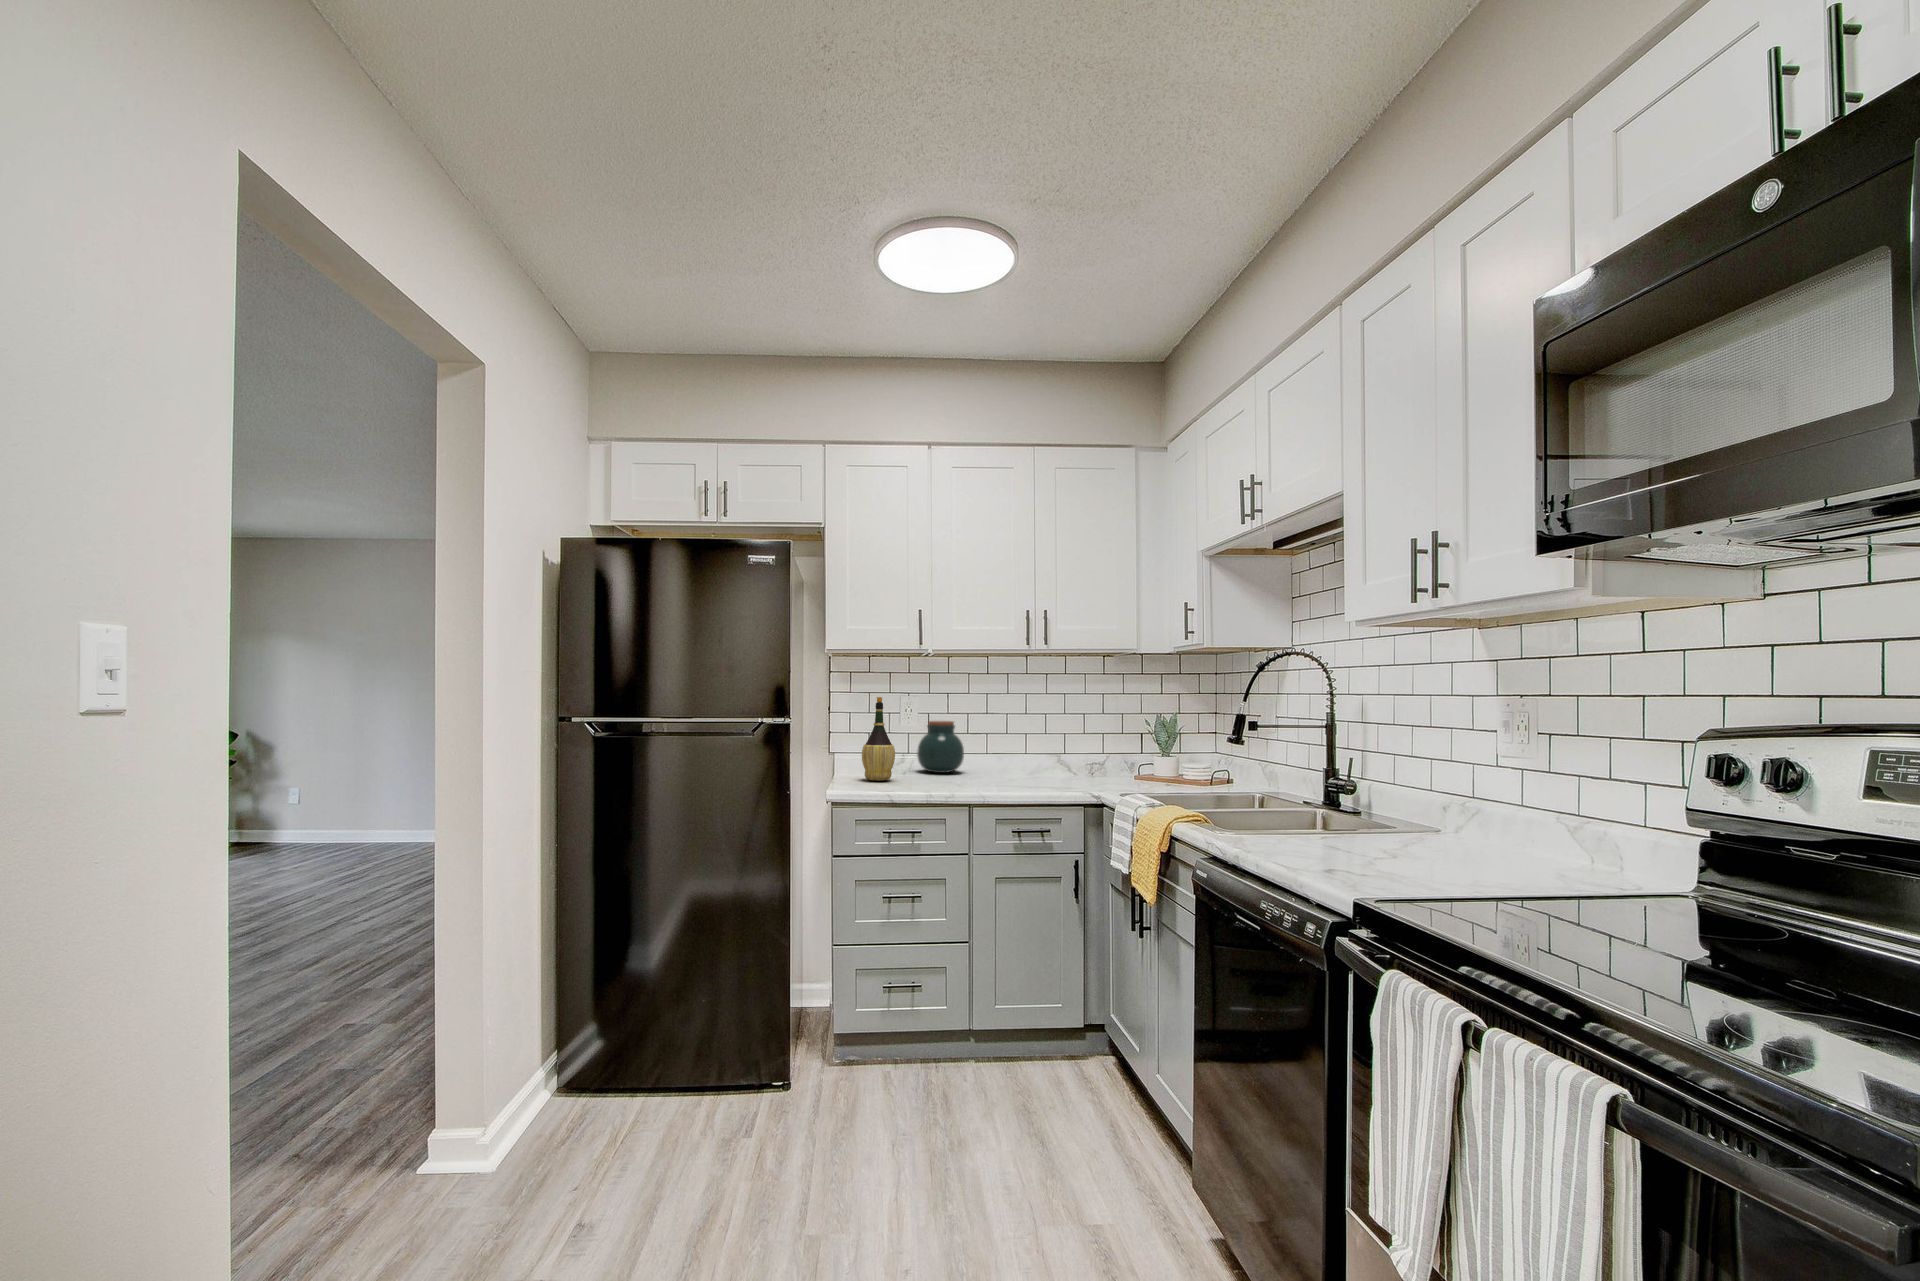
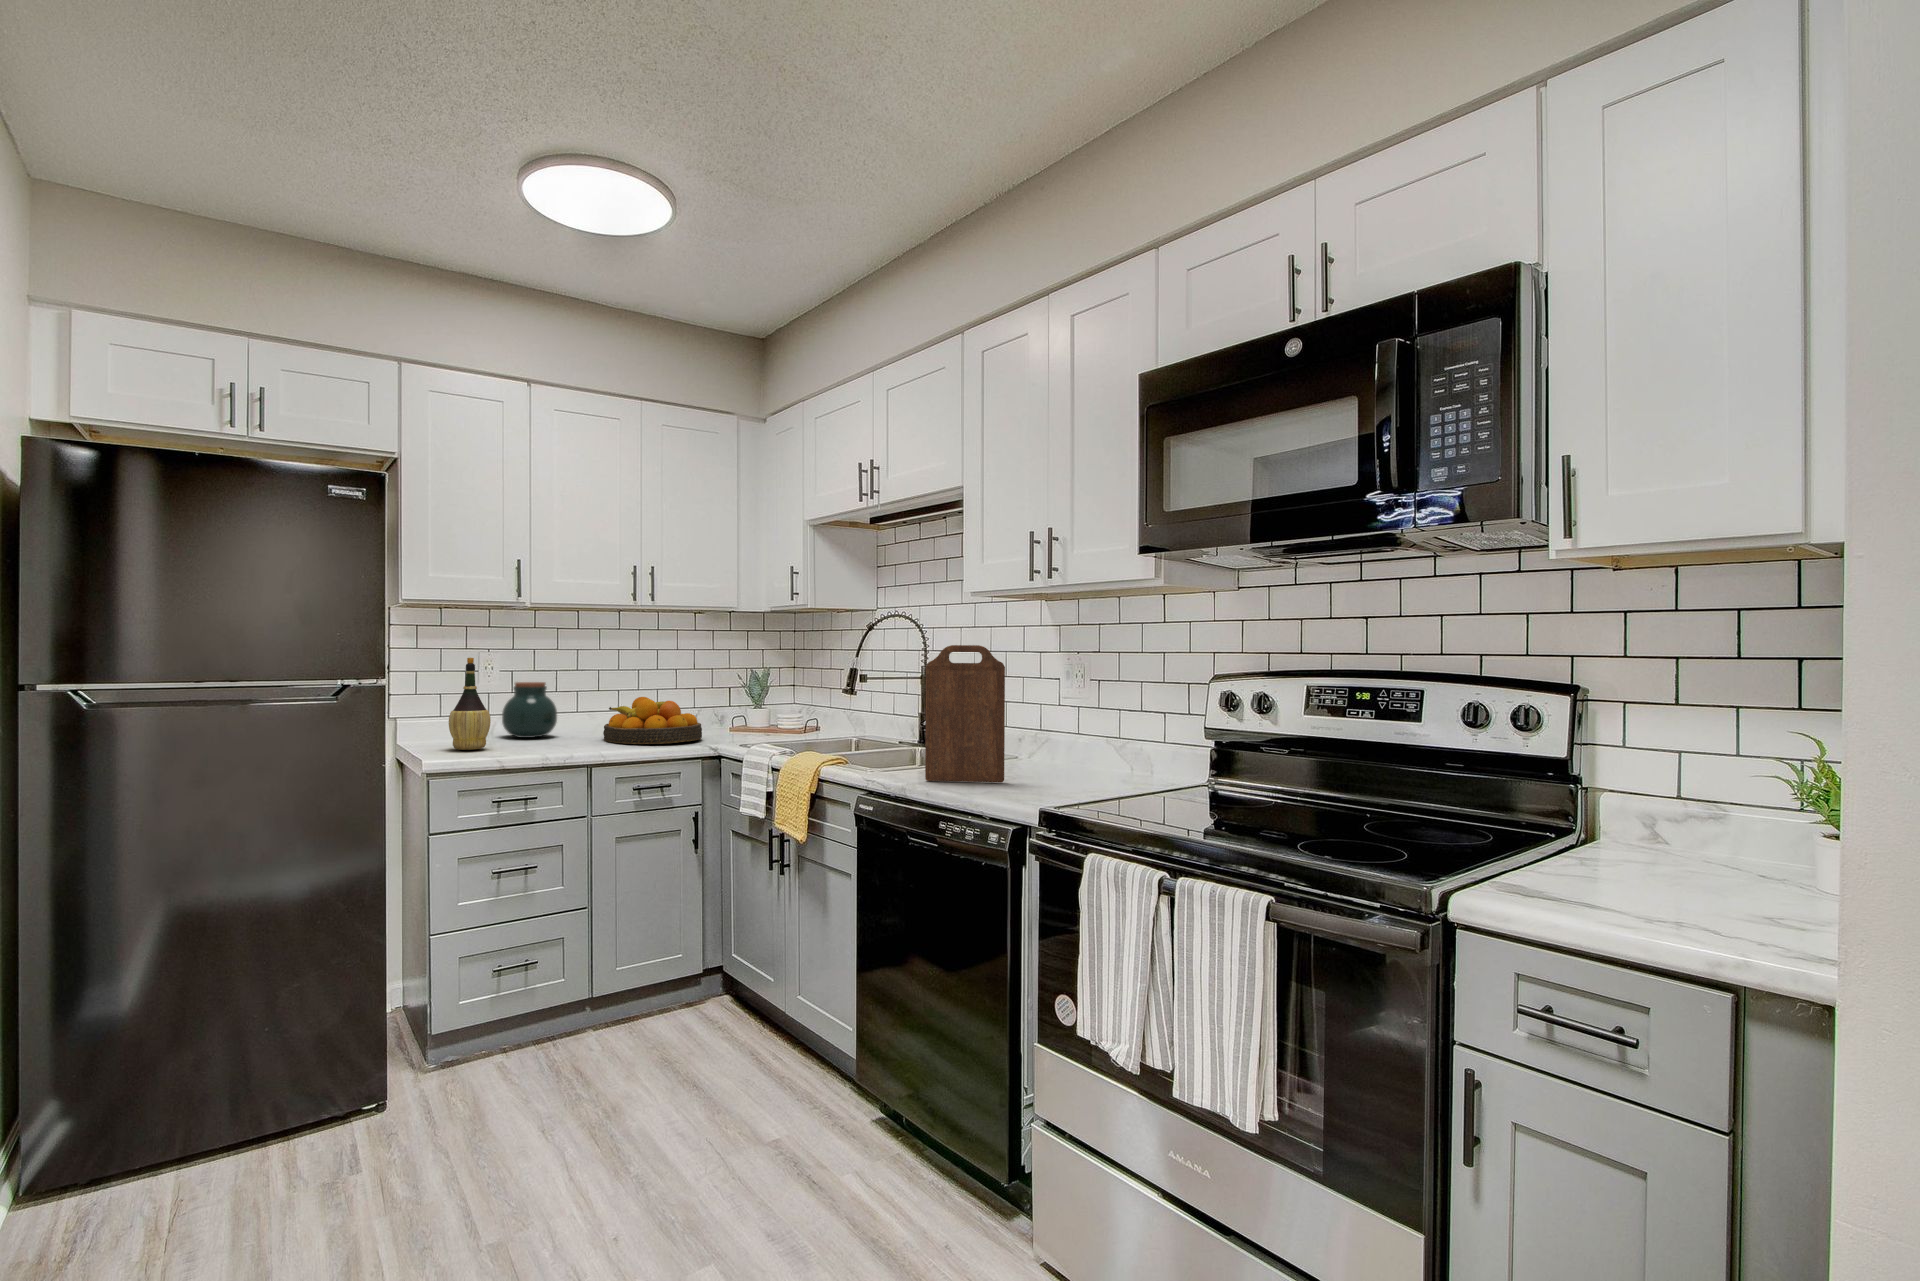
cutting board: none [1263,684,1366,860] -> present [925,645,1005,783]
fruit bowl: none [1000,738,1093,786] -> present [603,697,702,744]

